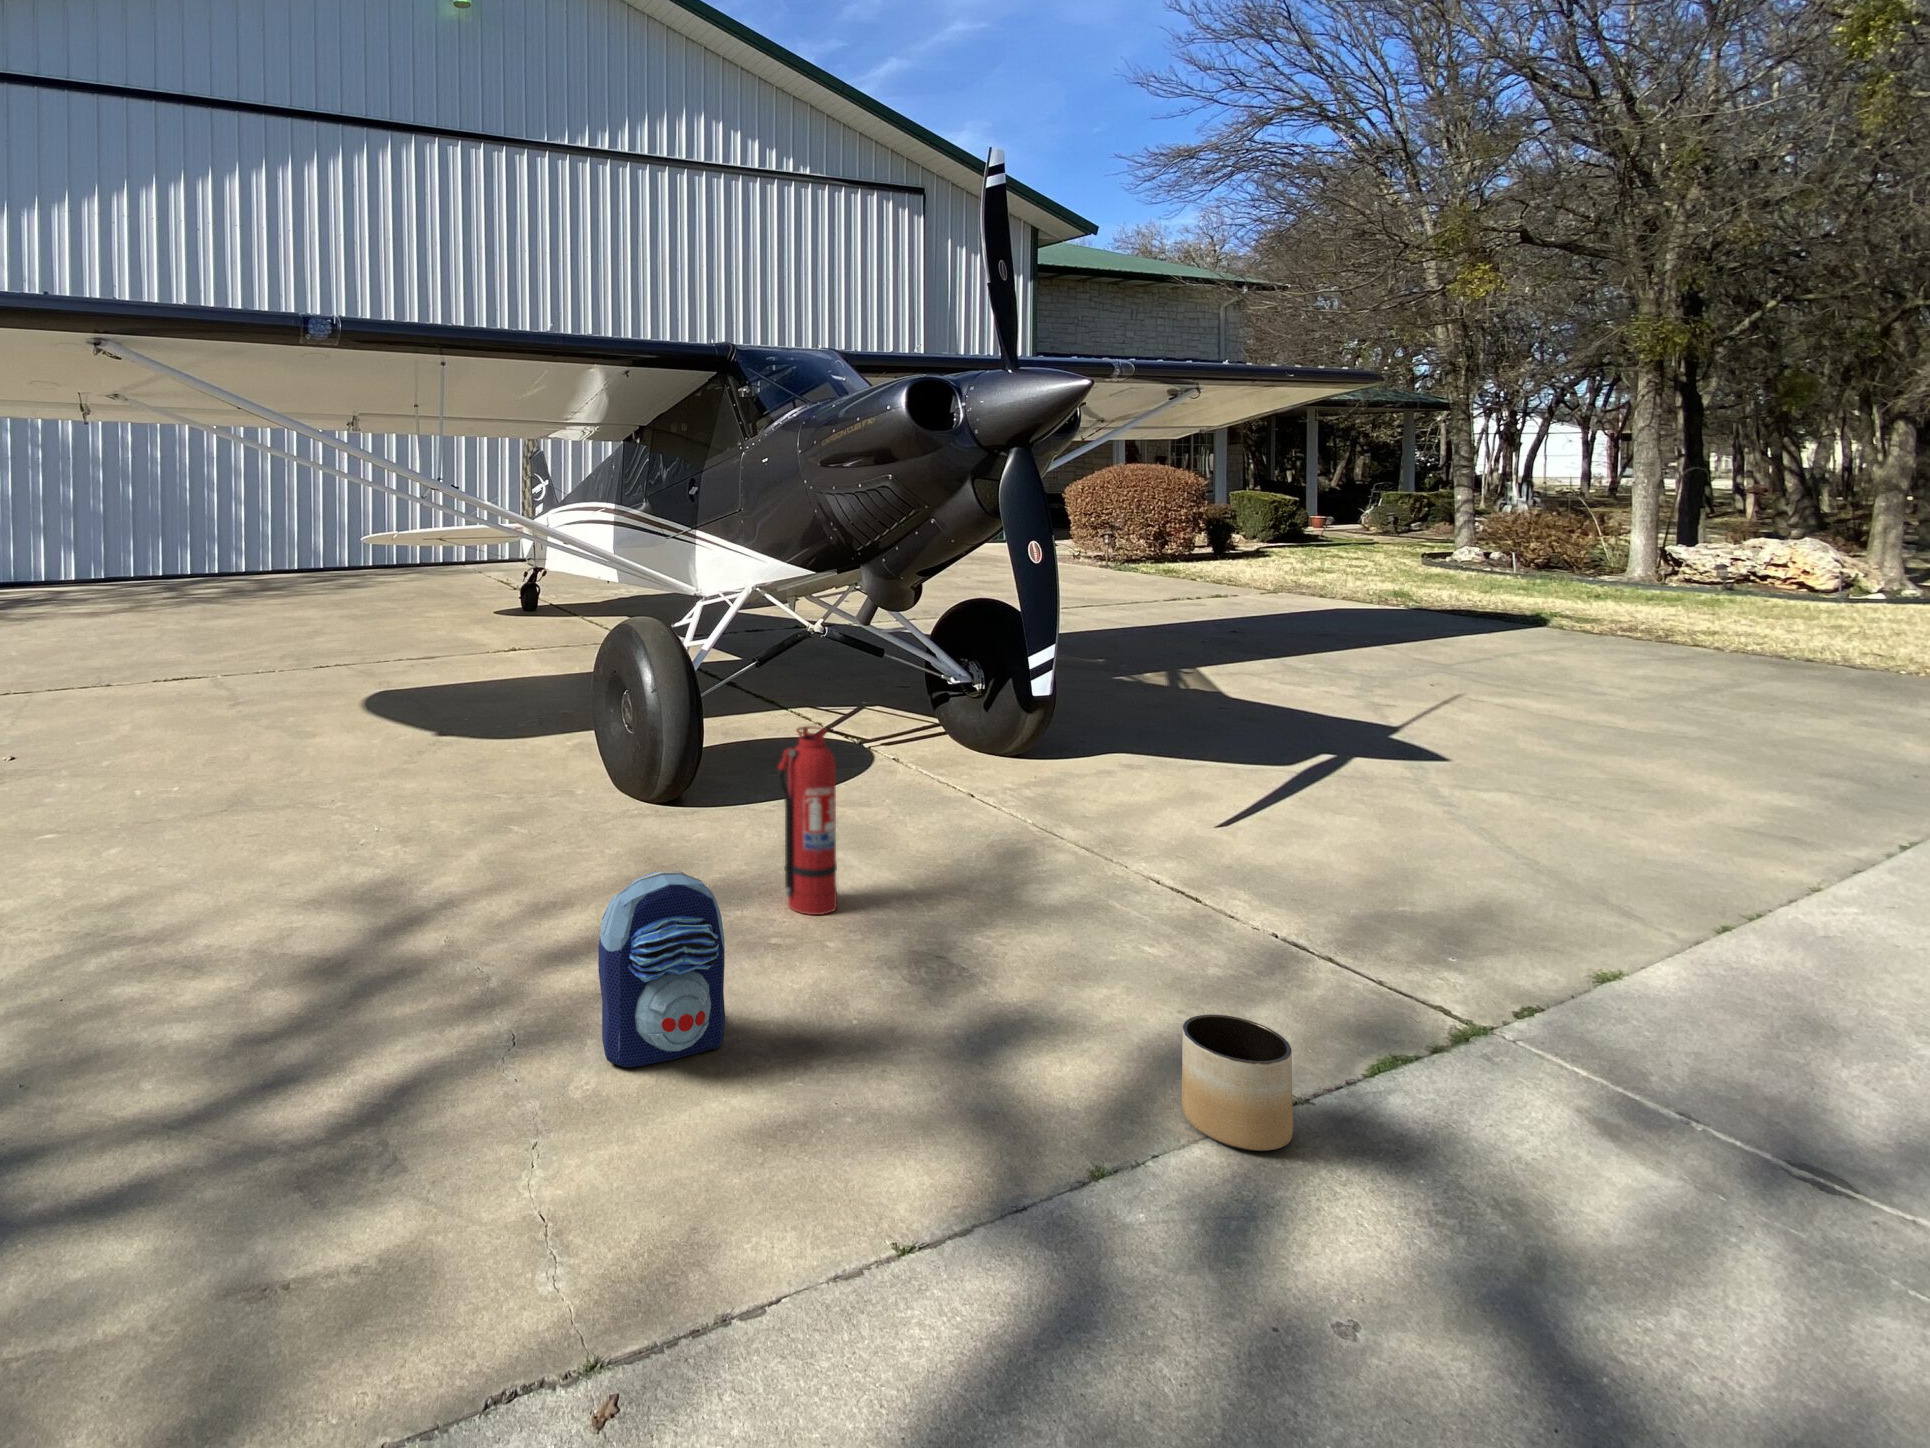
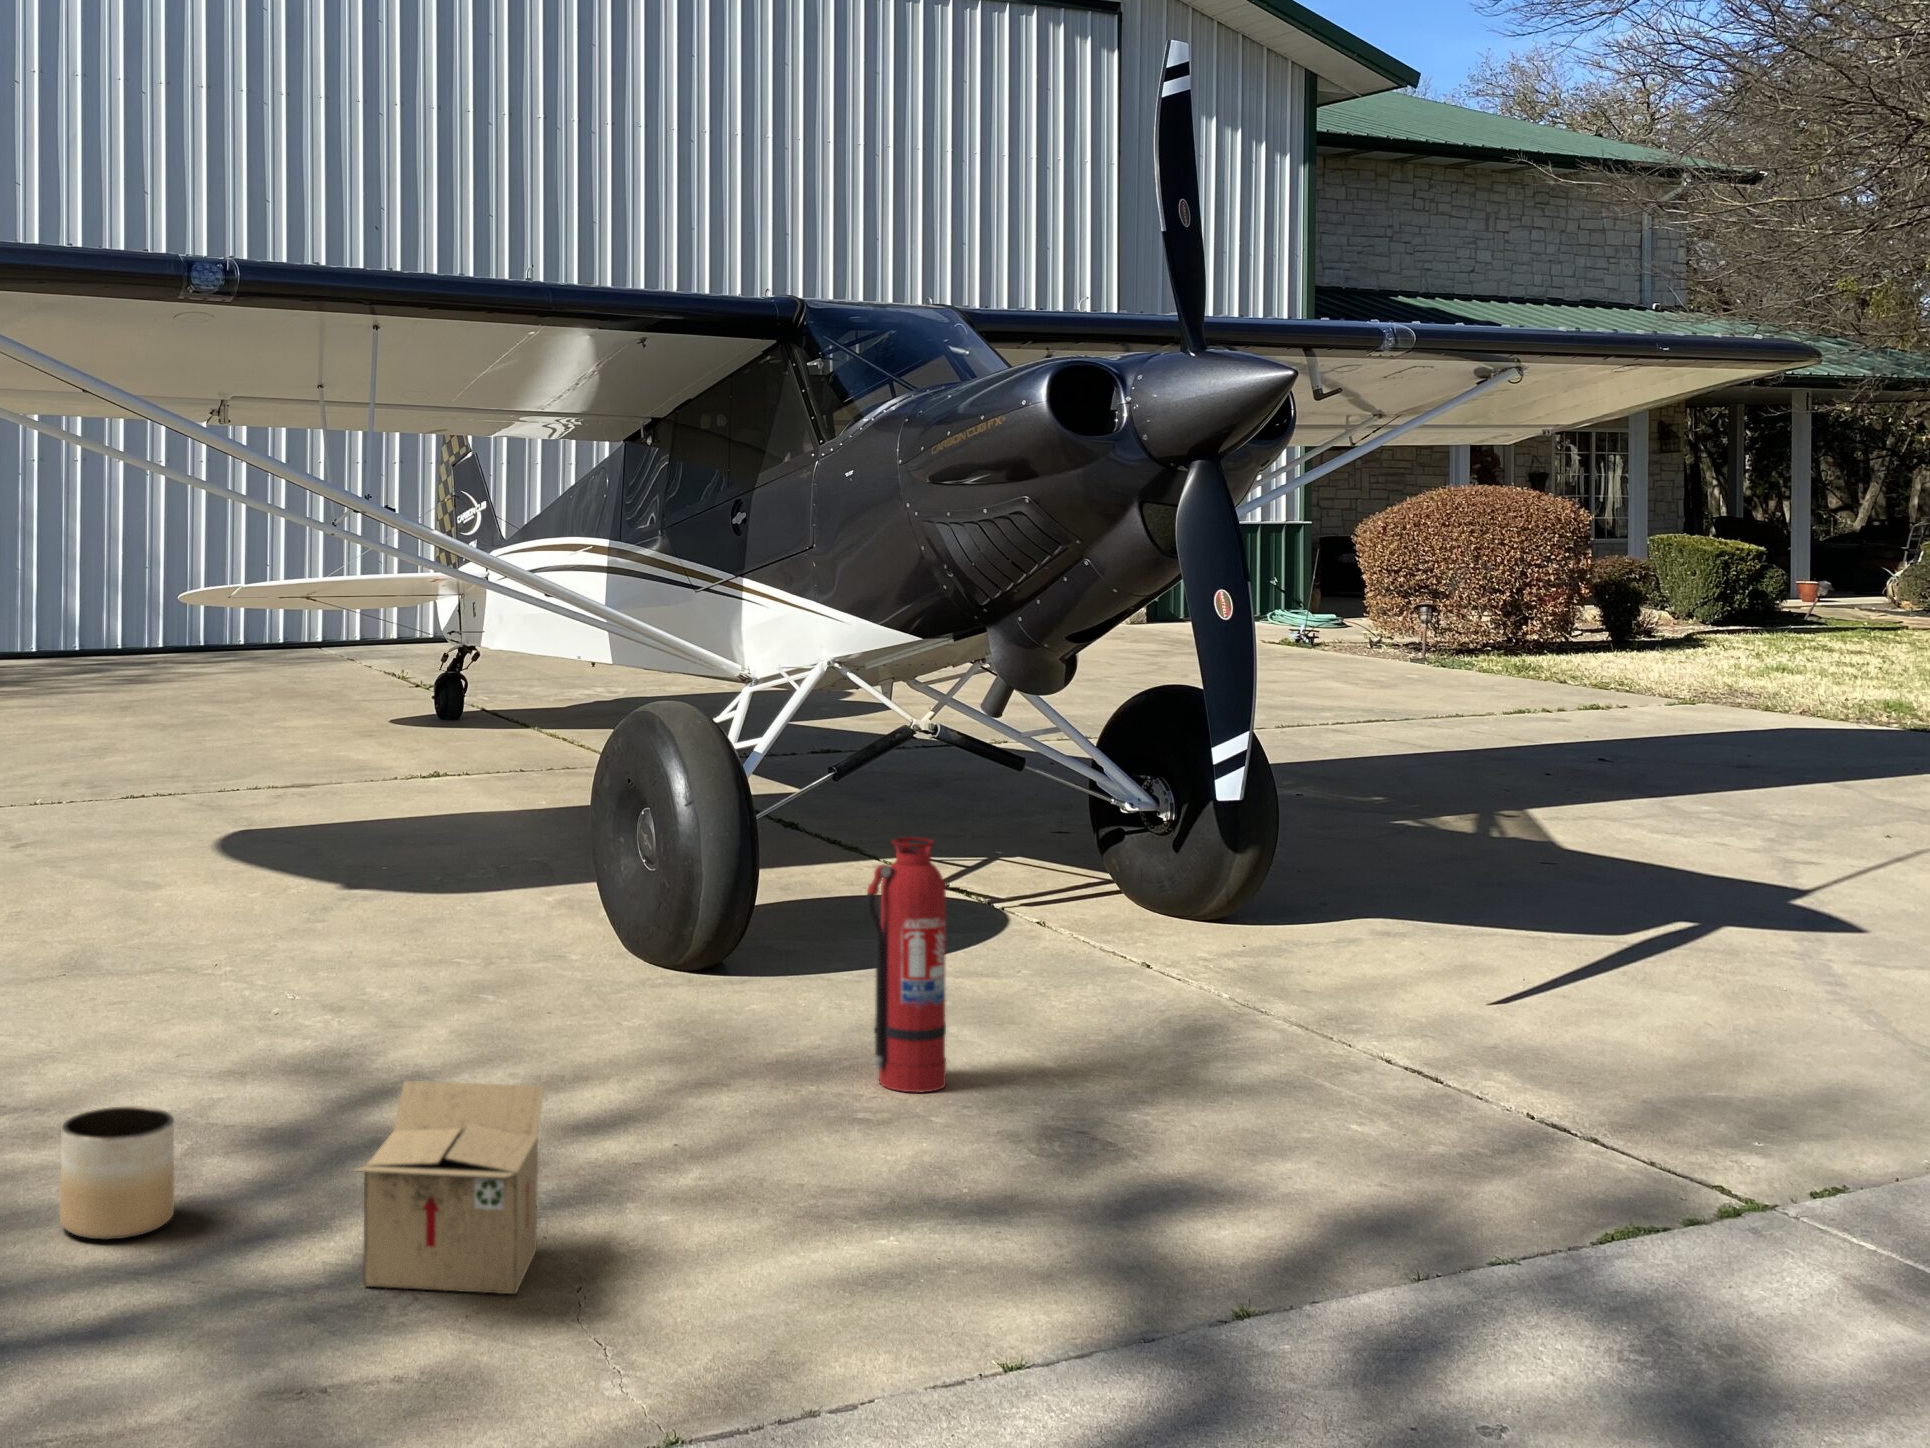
backpack: present [598,871,725,1068] -> none [640,991,799,1232]
cardboard box: none [344,948,520,1146] -> present [352,1081,544,1294]
planter: present [1182,1014,1293,1151] -> present [60,1106,174,1240]

